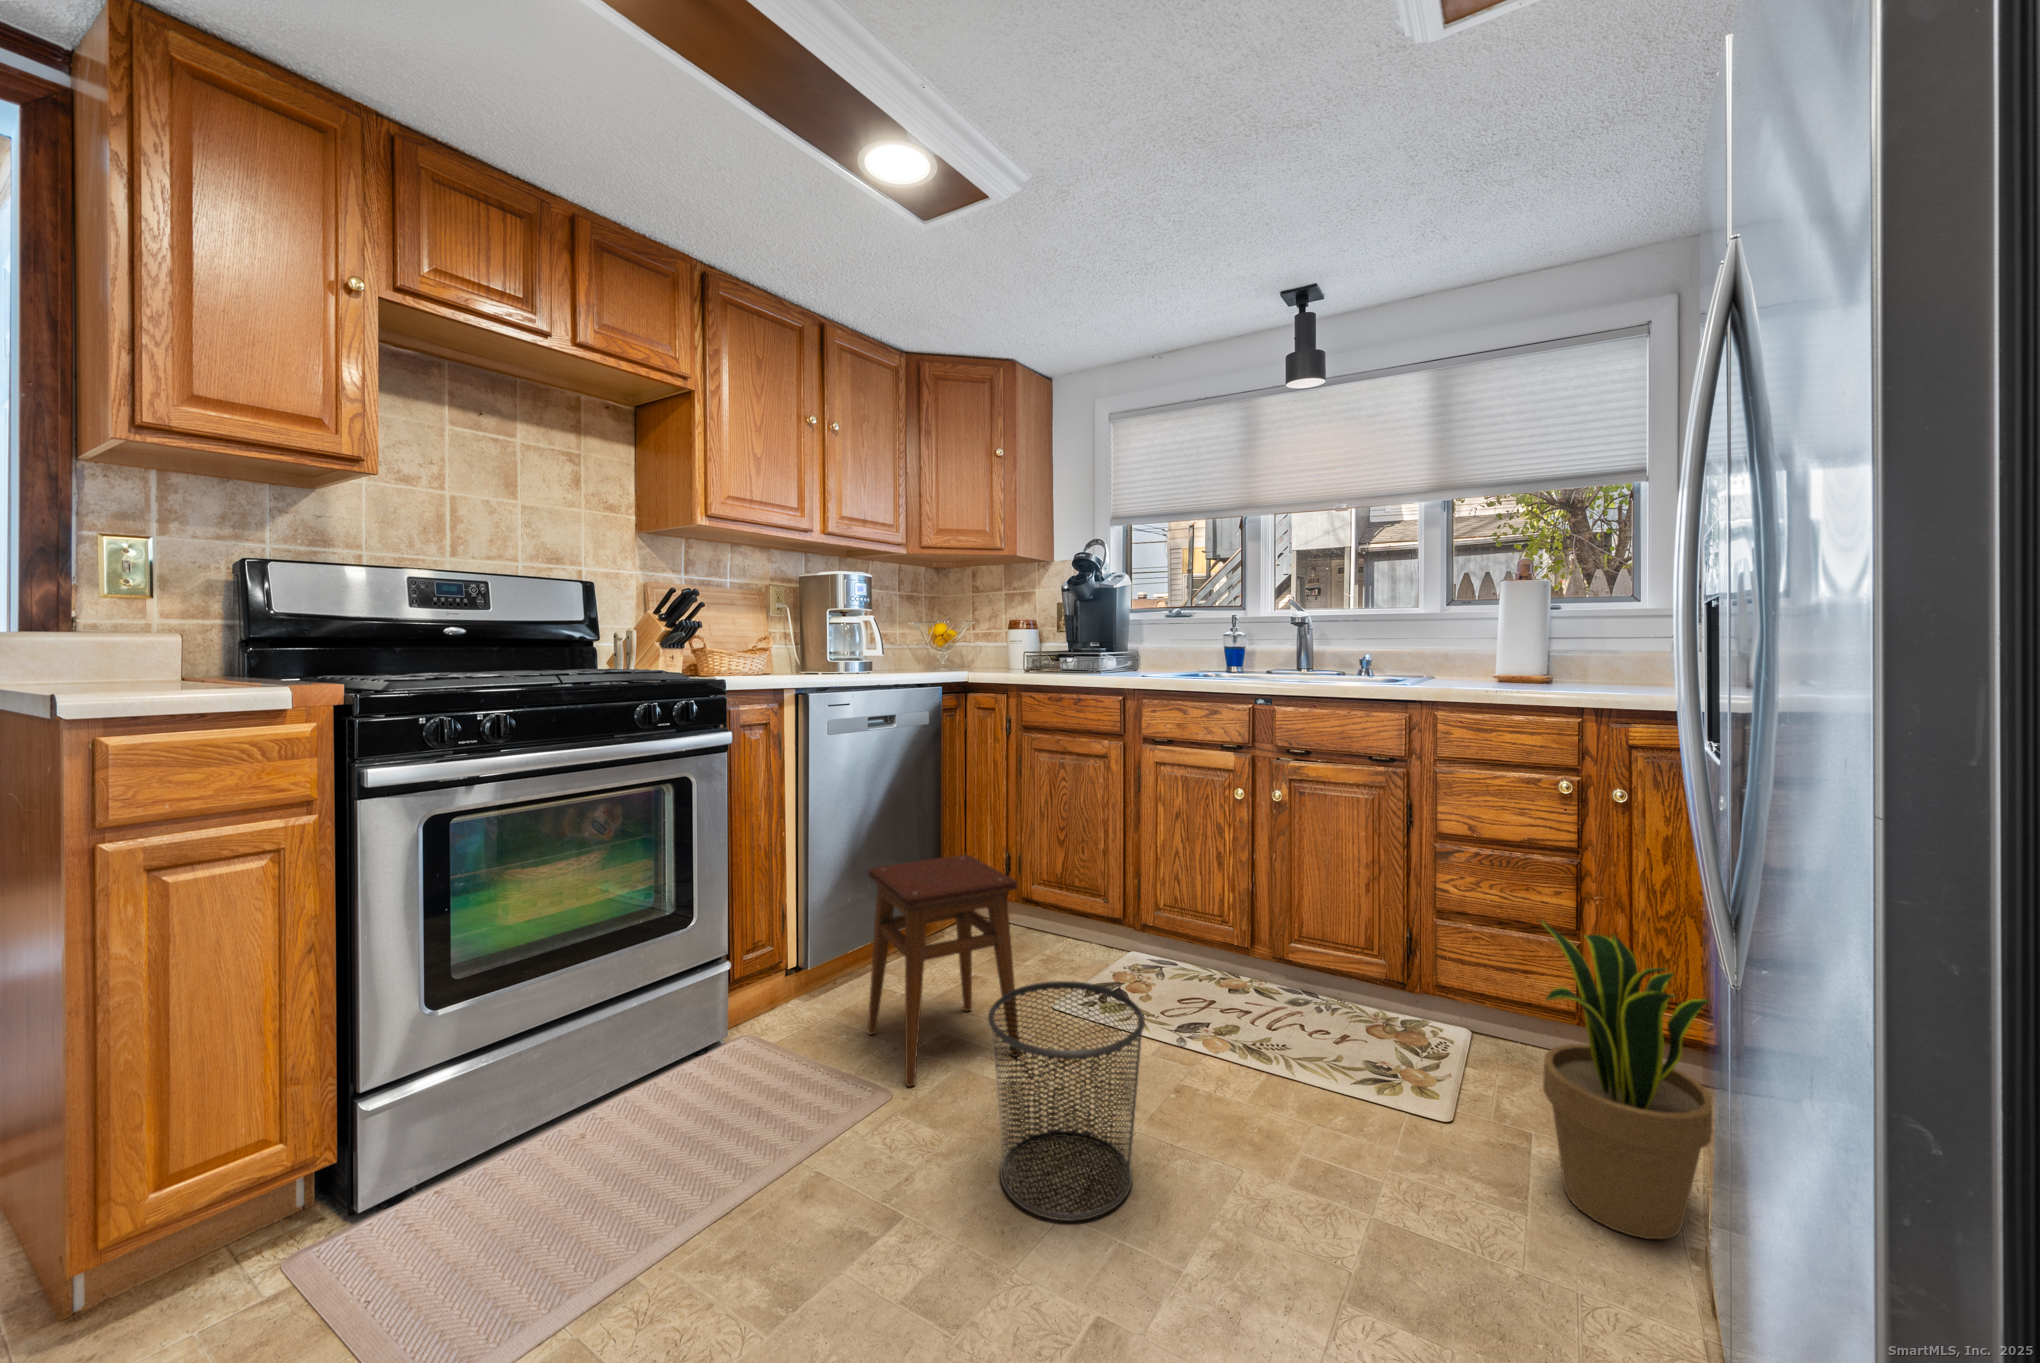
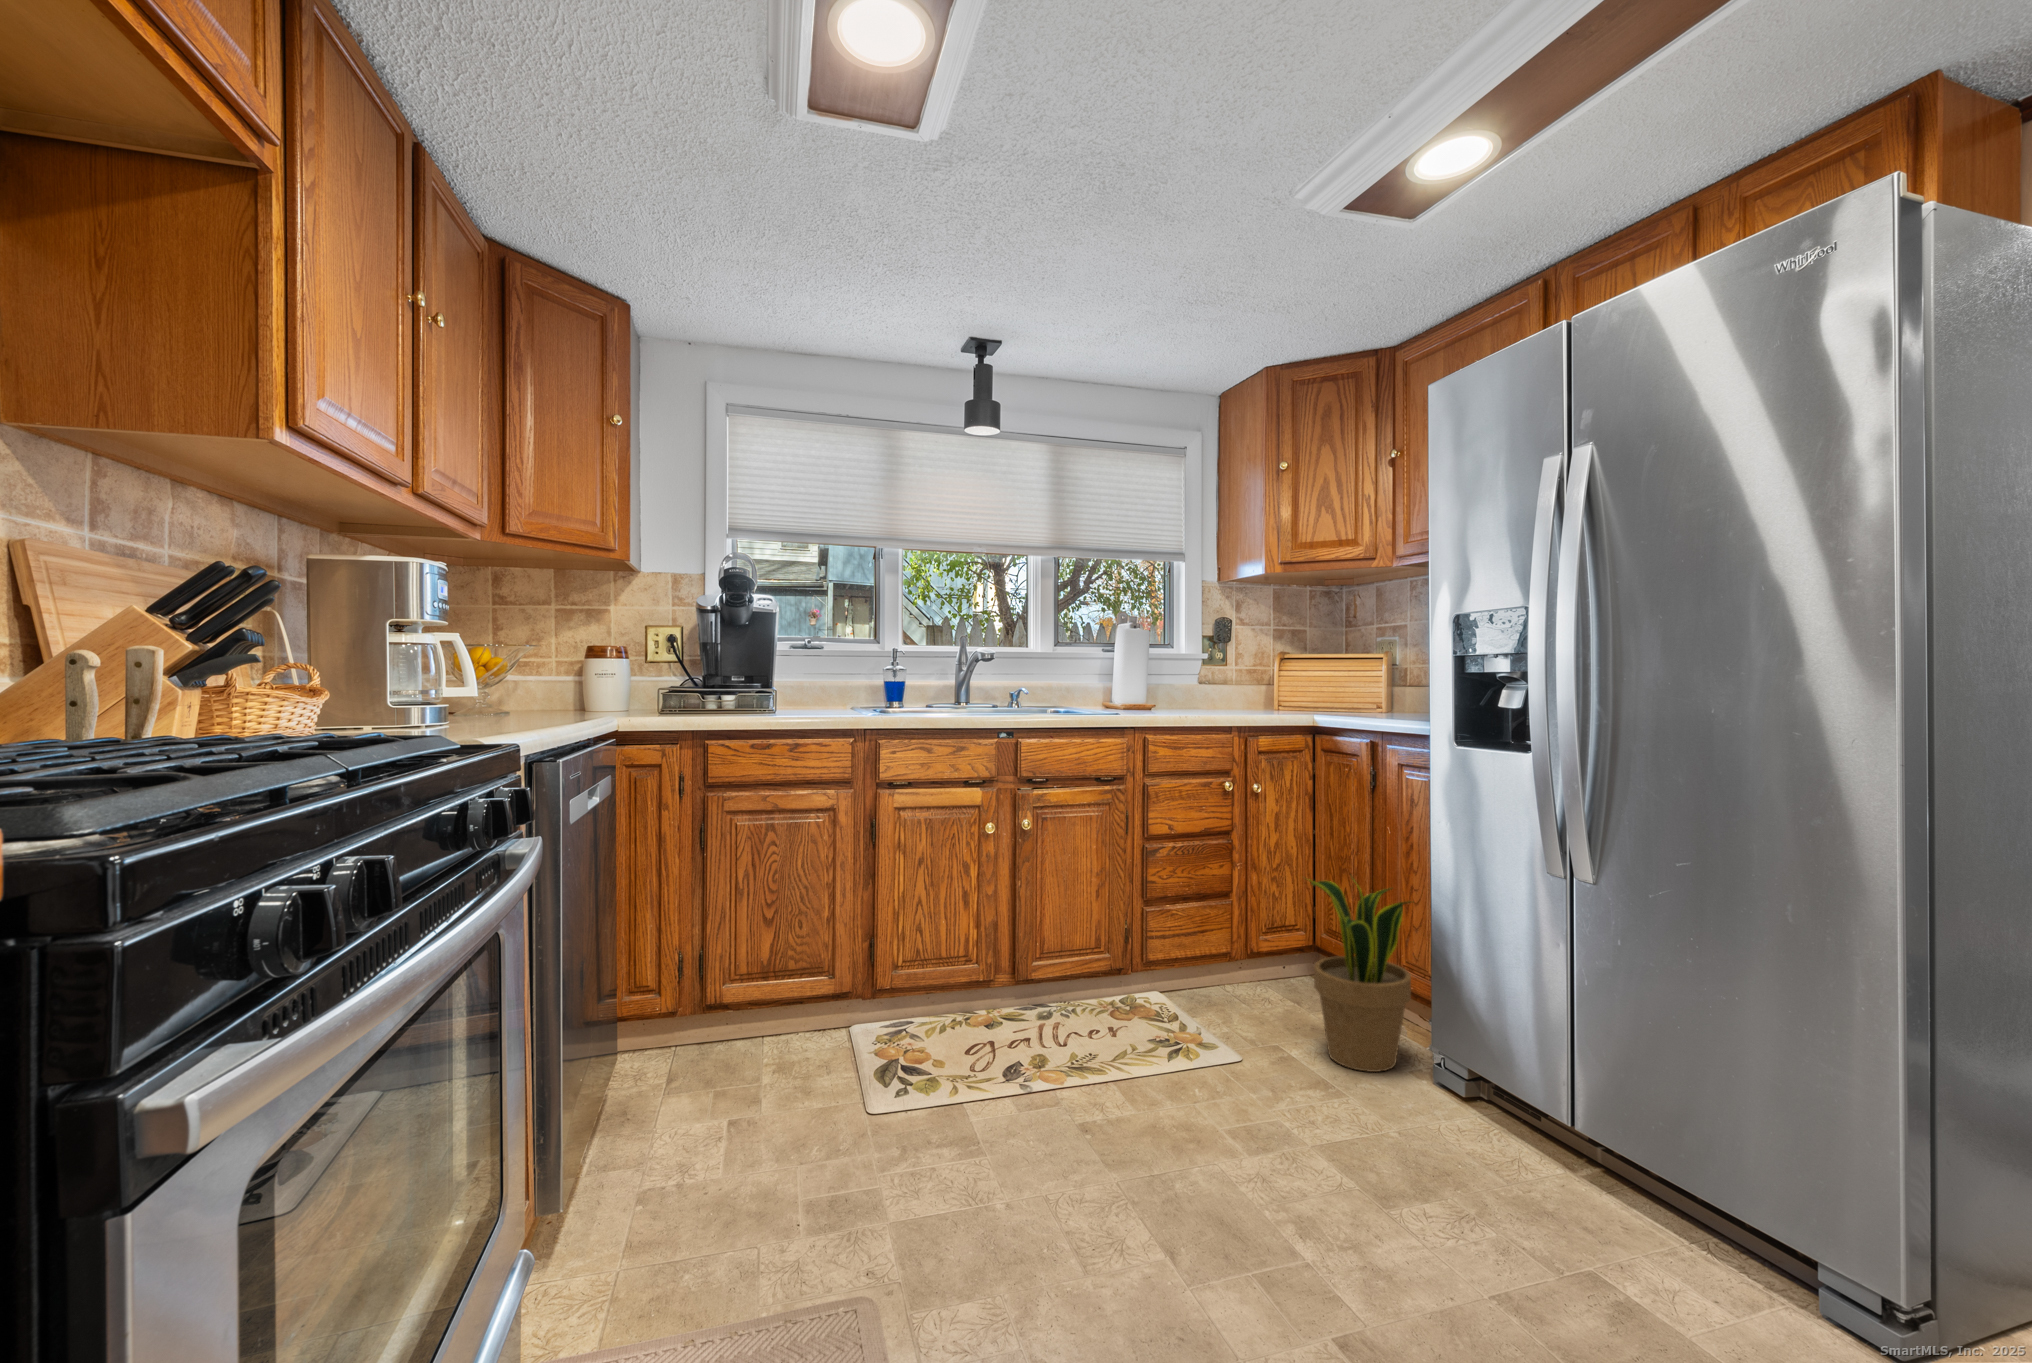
stool: present [868,855,1019,1087] -> none [731,943,929,1239]
waste bin: present [988,981,1145,1221] -> none [1049,1020,1209,1258]

